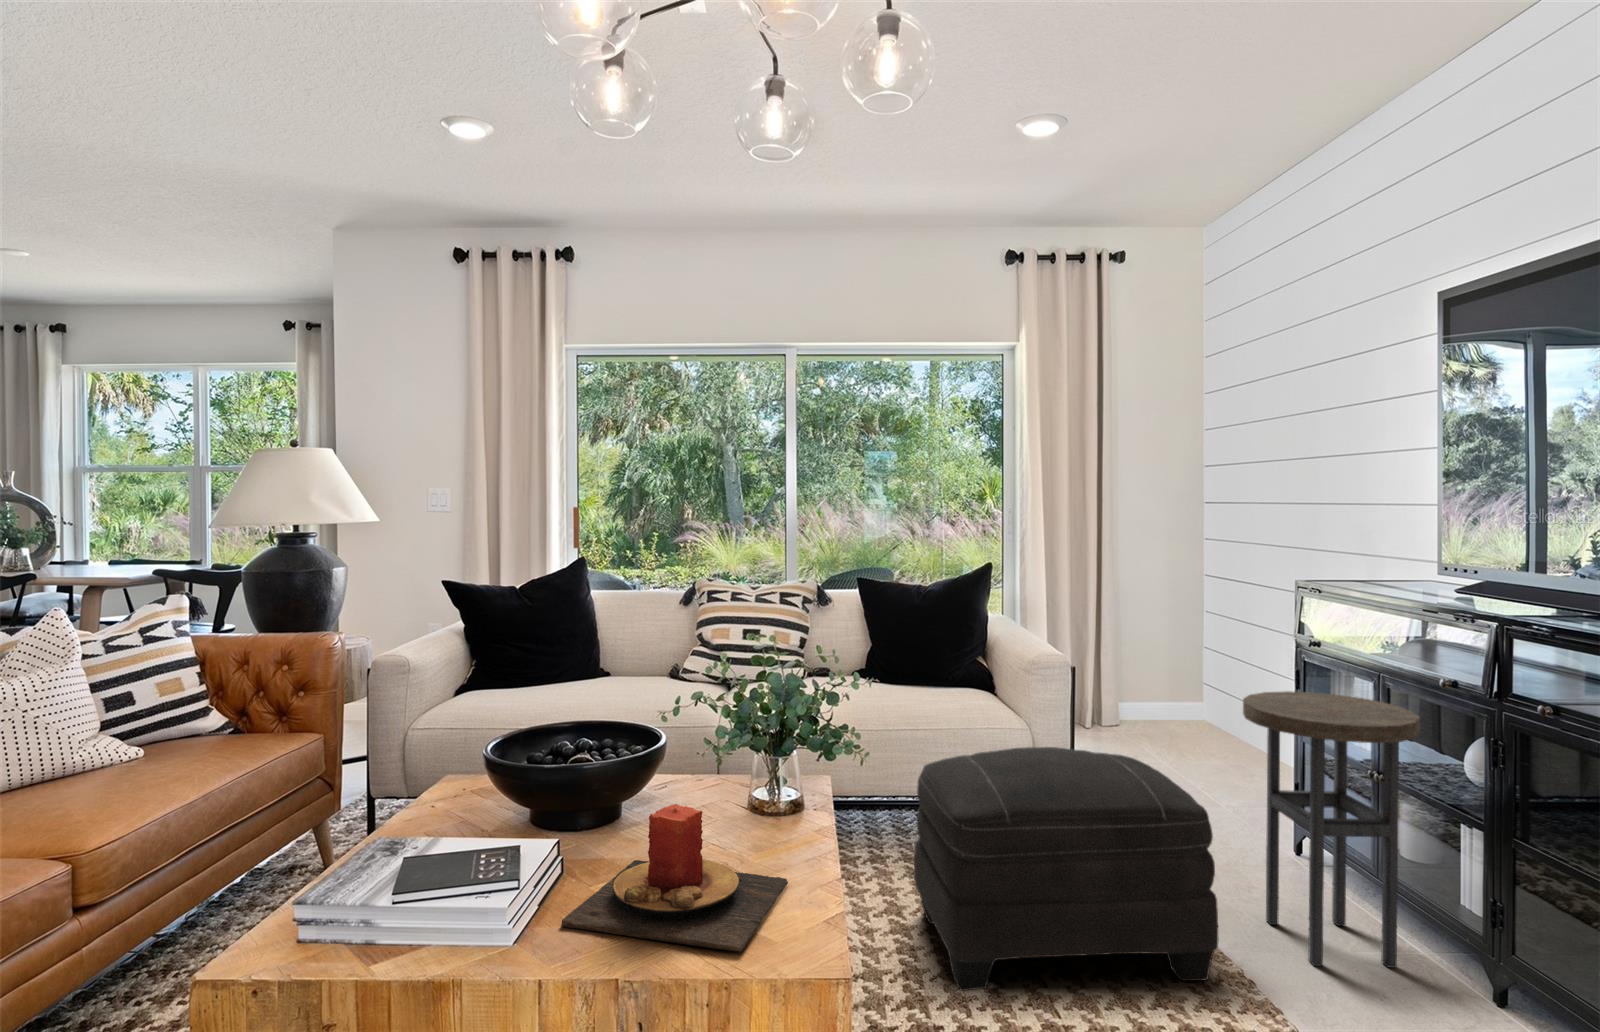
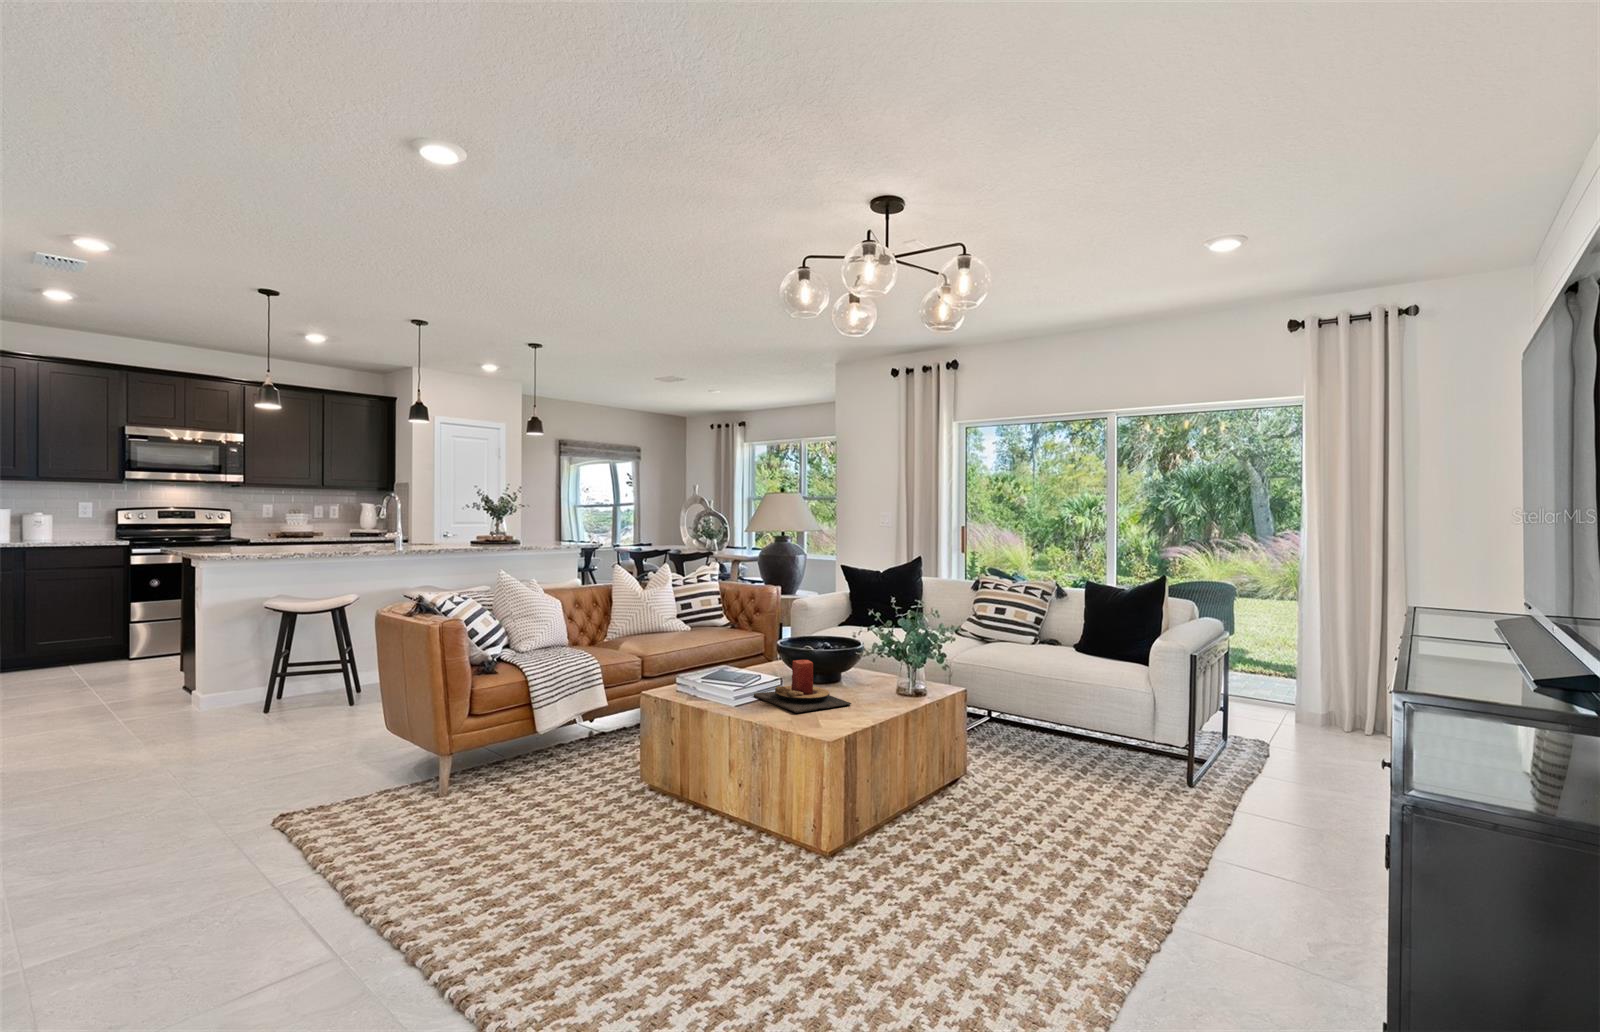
side table: present [1243,691,1420,968] -> none [1203,675,1332,880]
ottoman: present [914,747,1219,991] -> none [970,685,1158,841]

